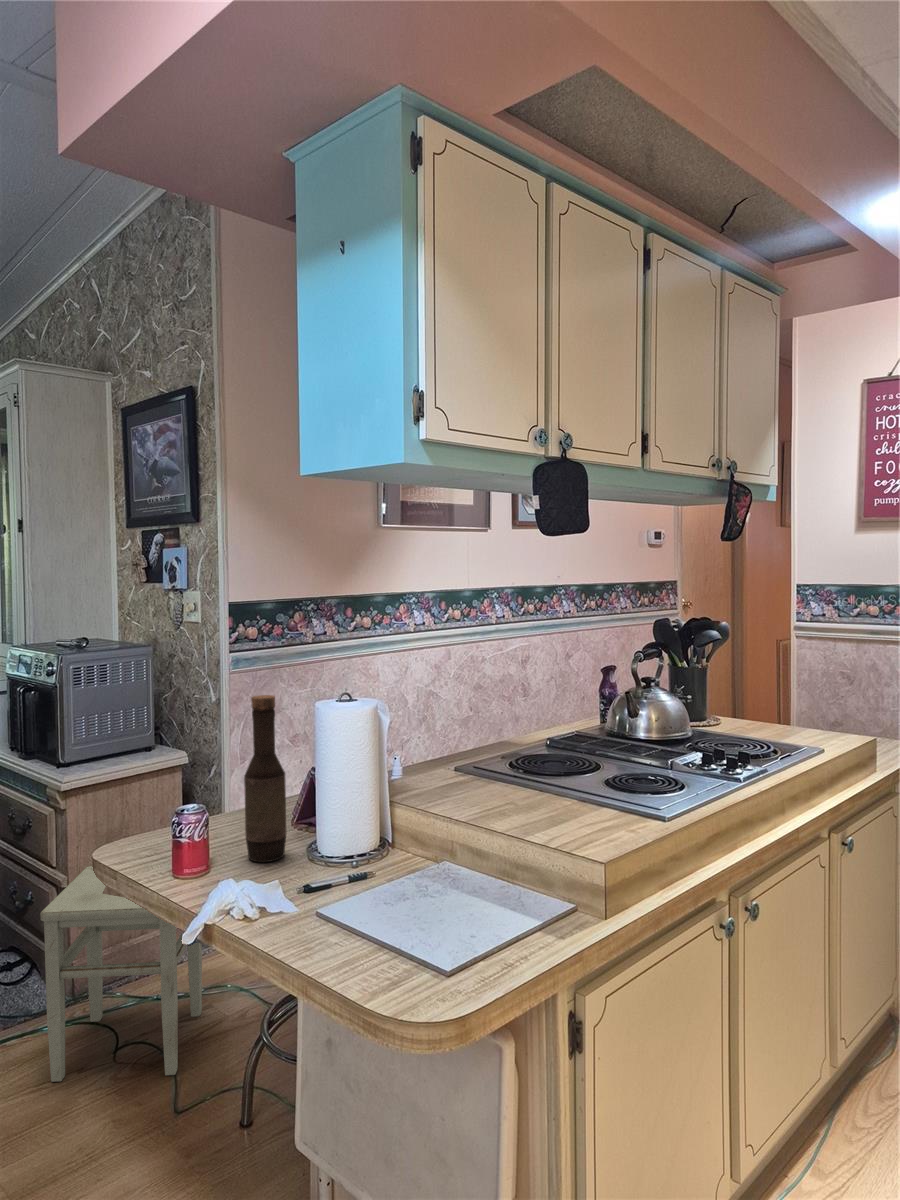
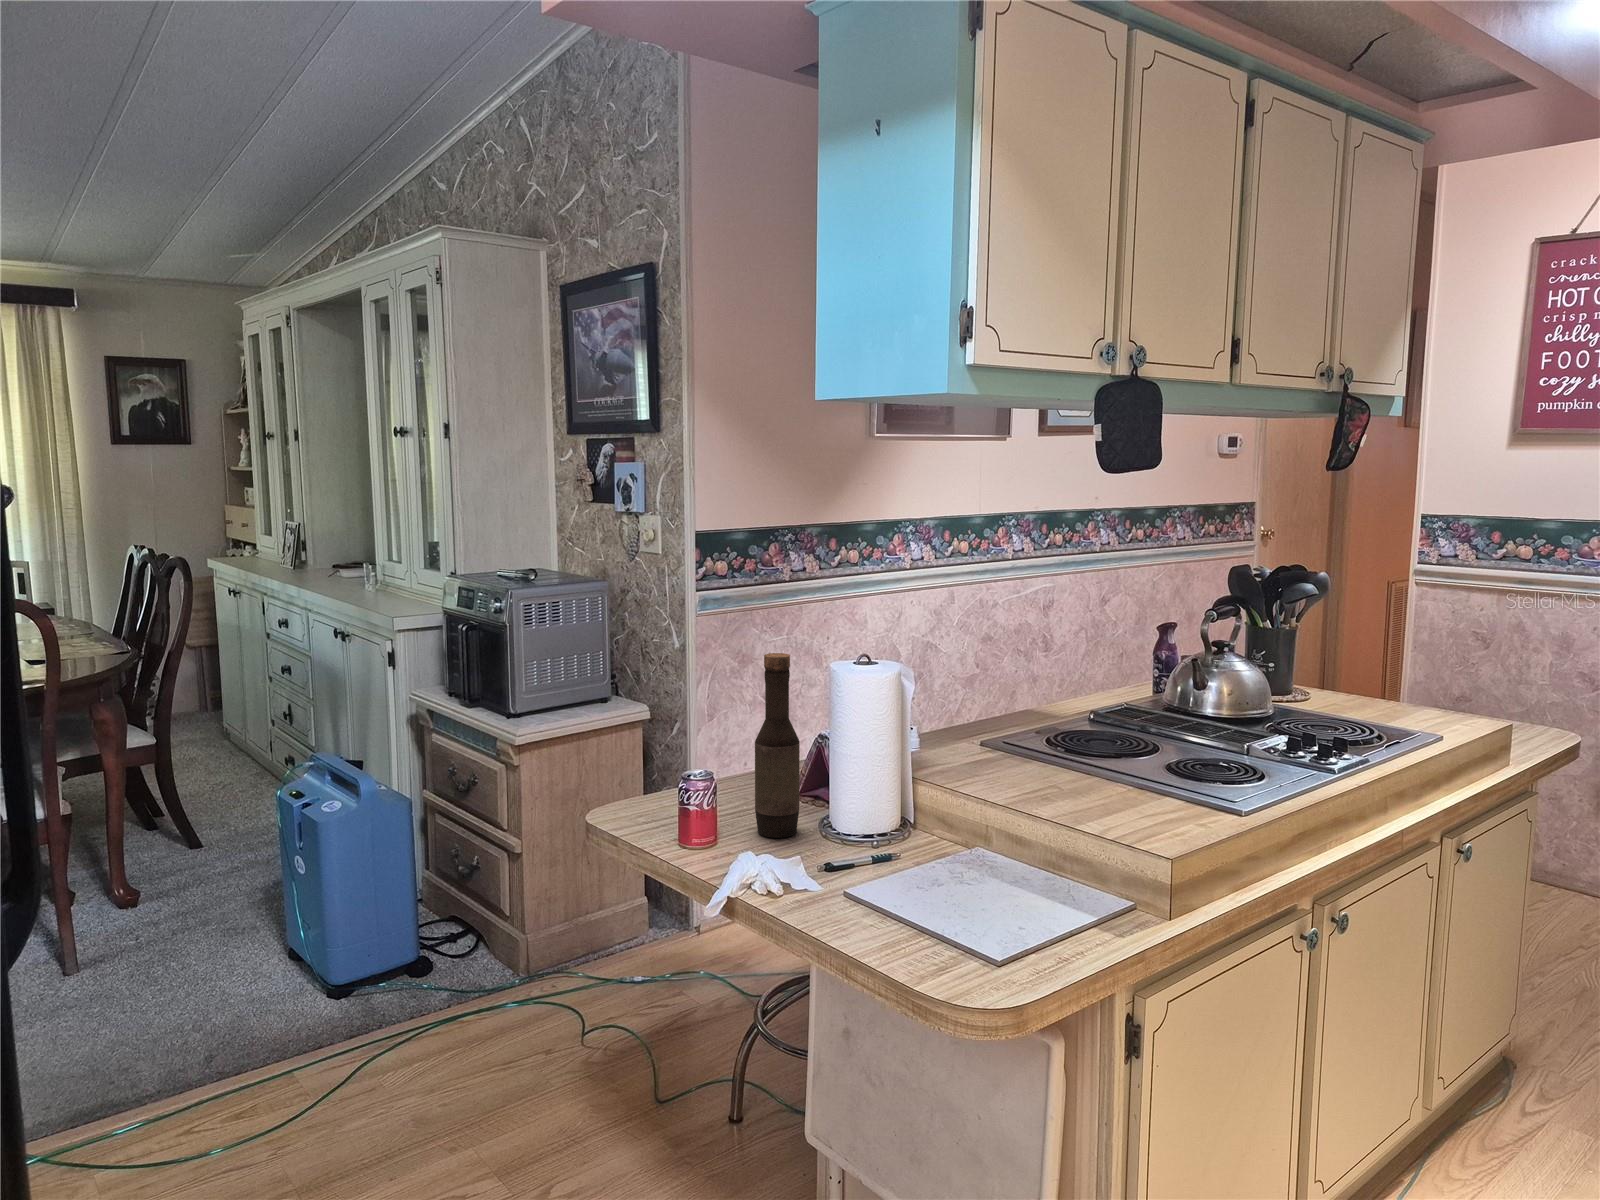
stool: present [40,866,202,1082] -> none [503,832,671,1066]

